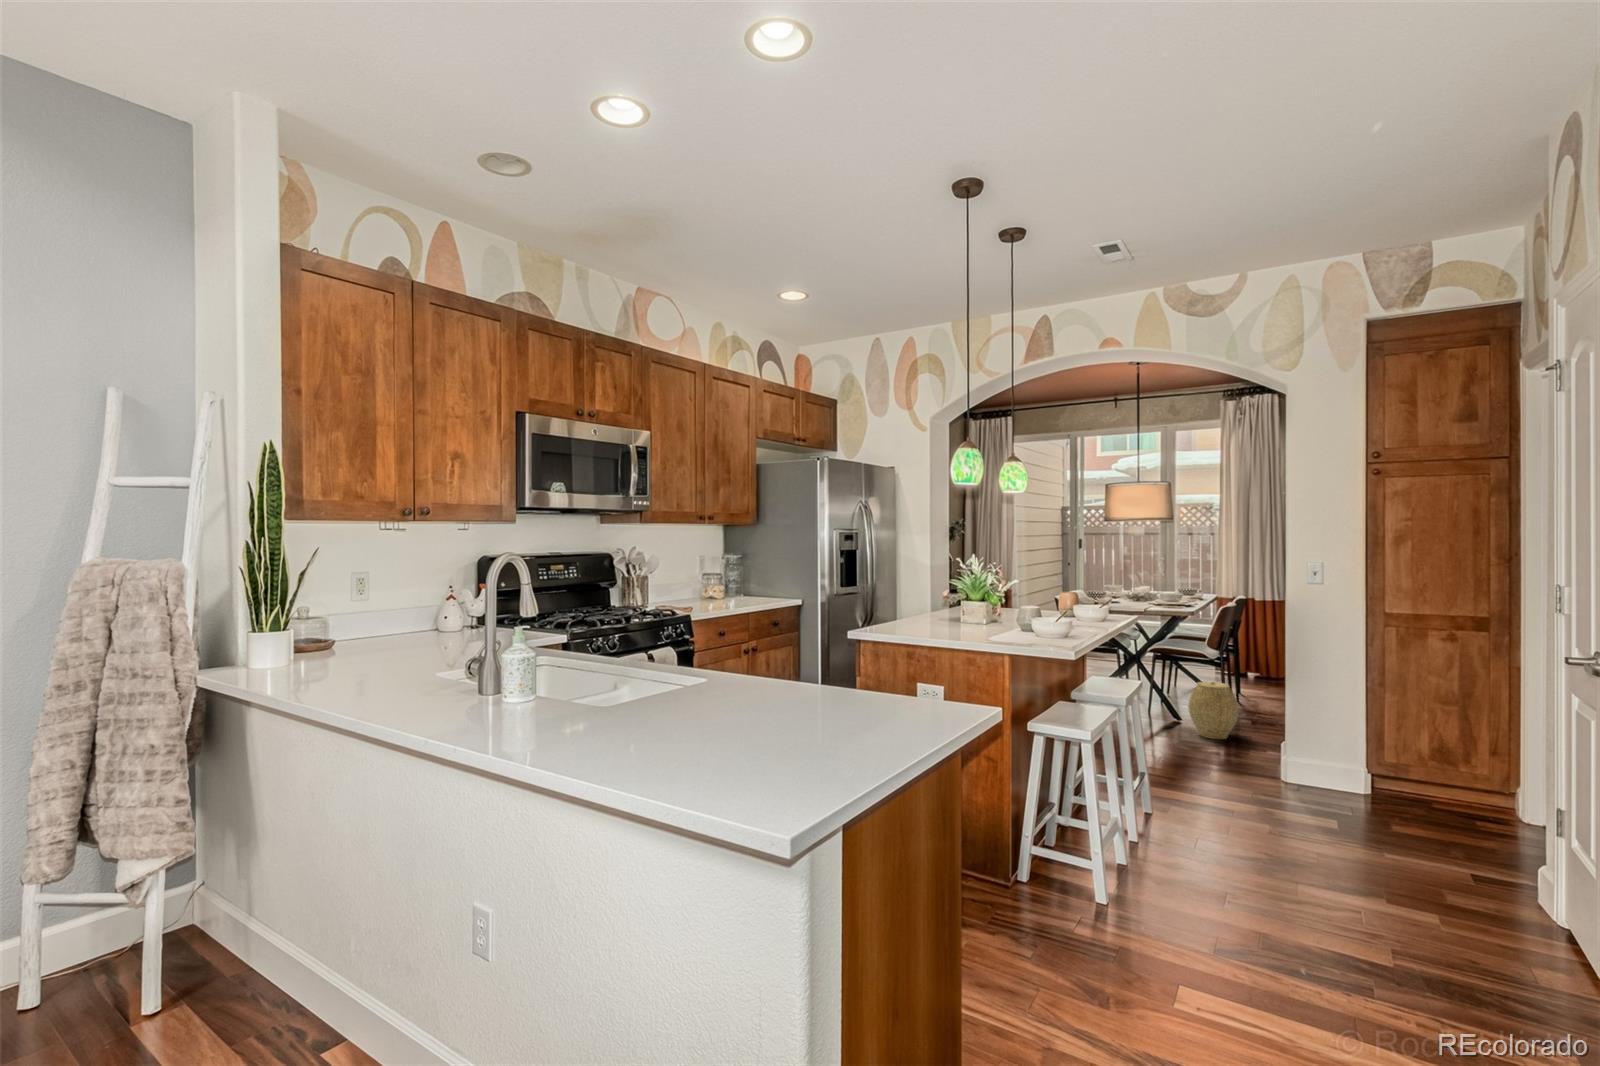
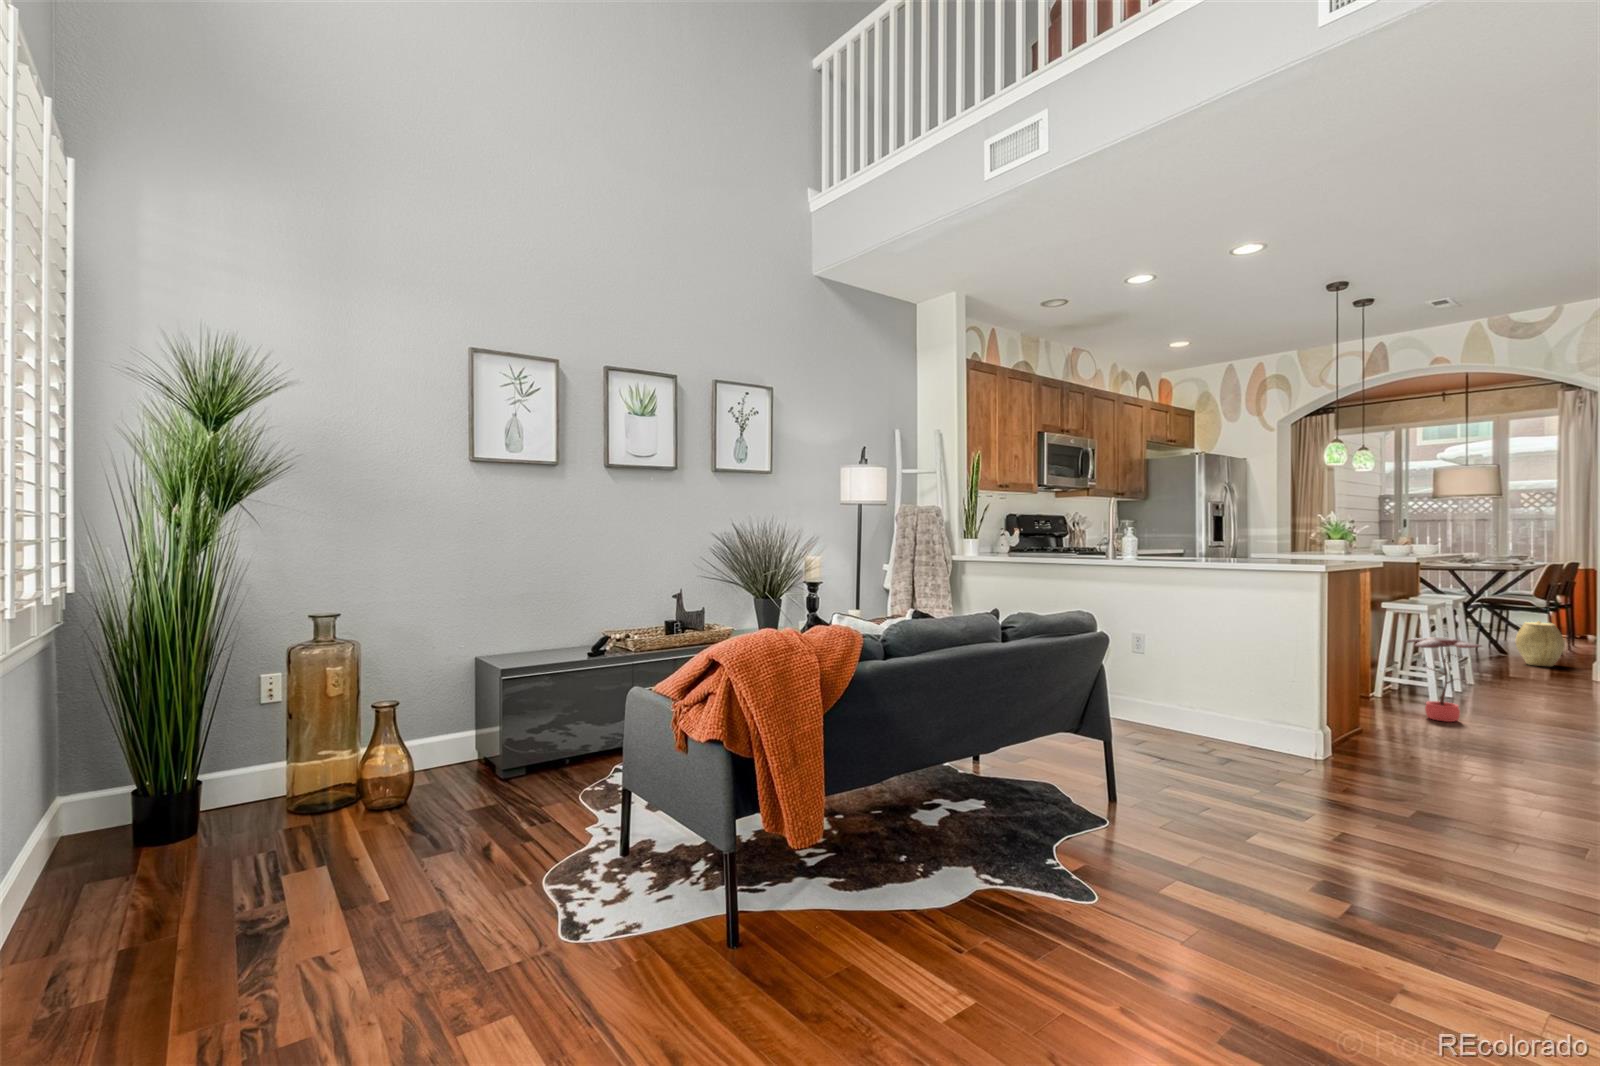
potted plant: none [1054,798,1168,961] -> present [1406,637,1481,722]

